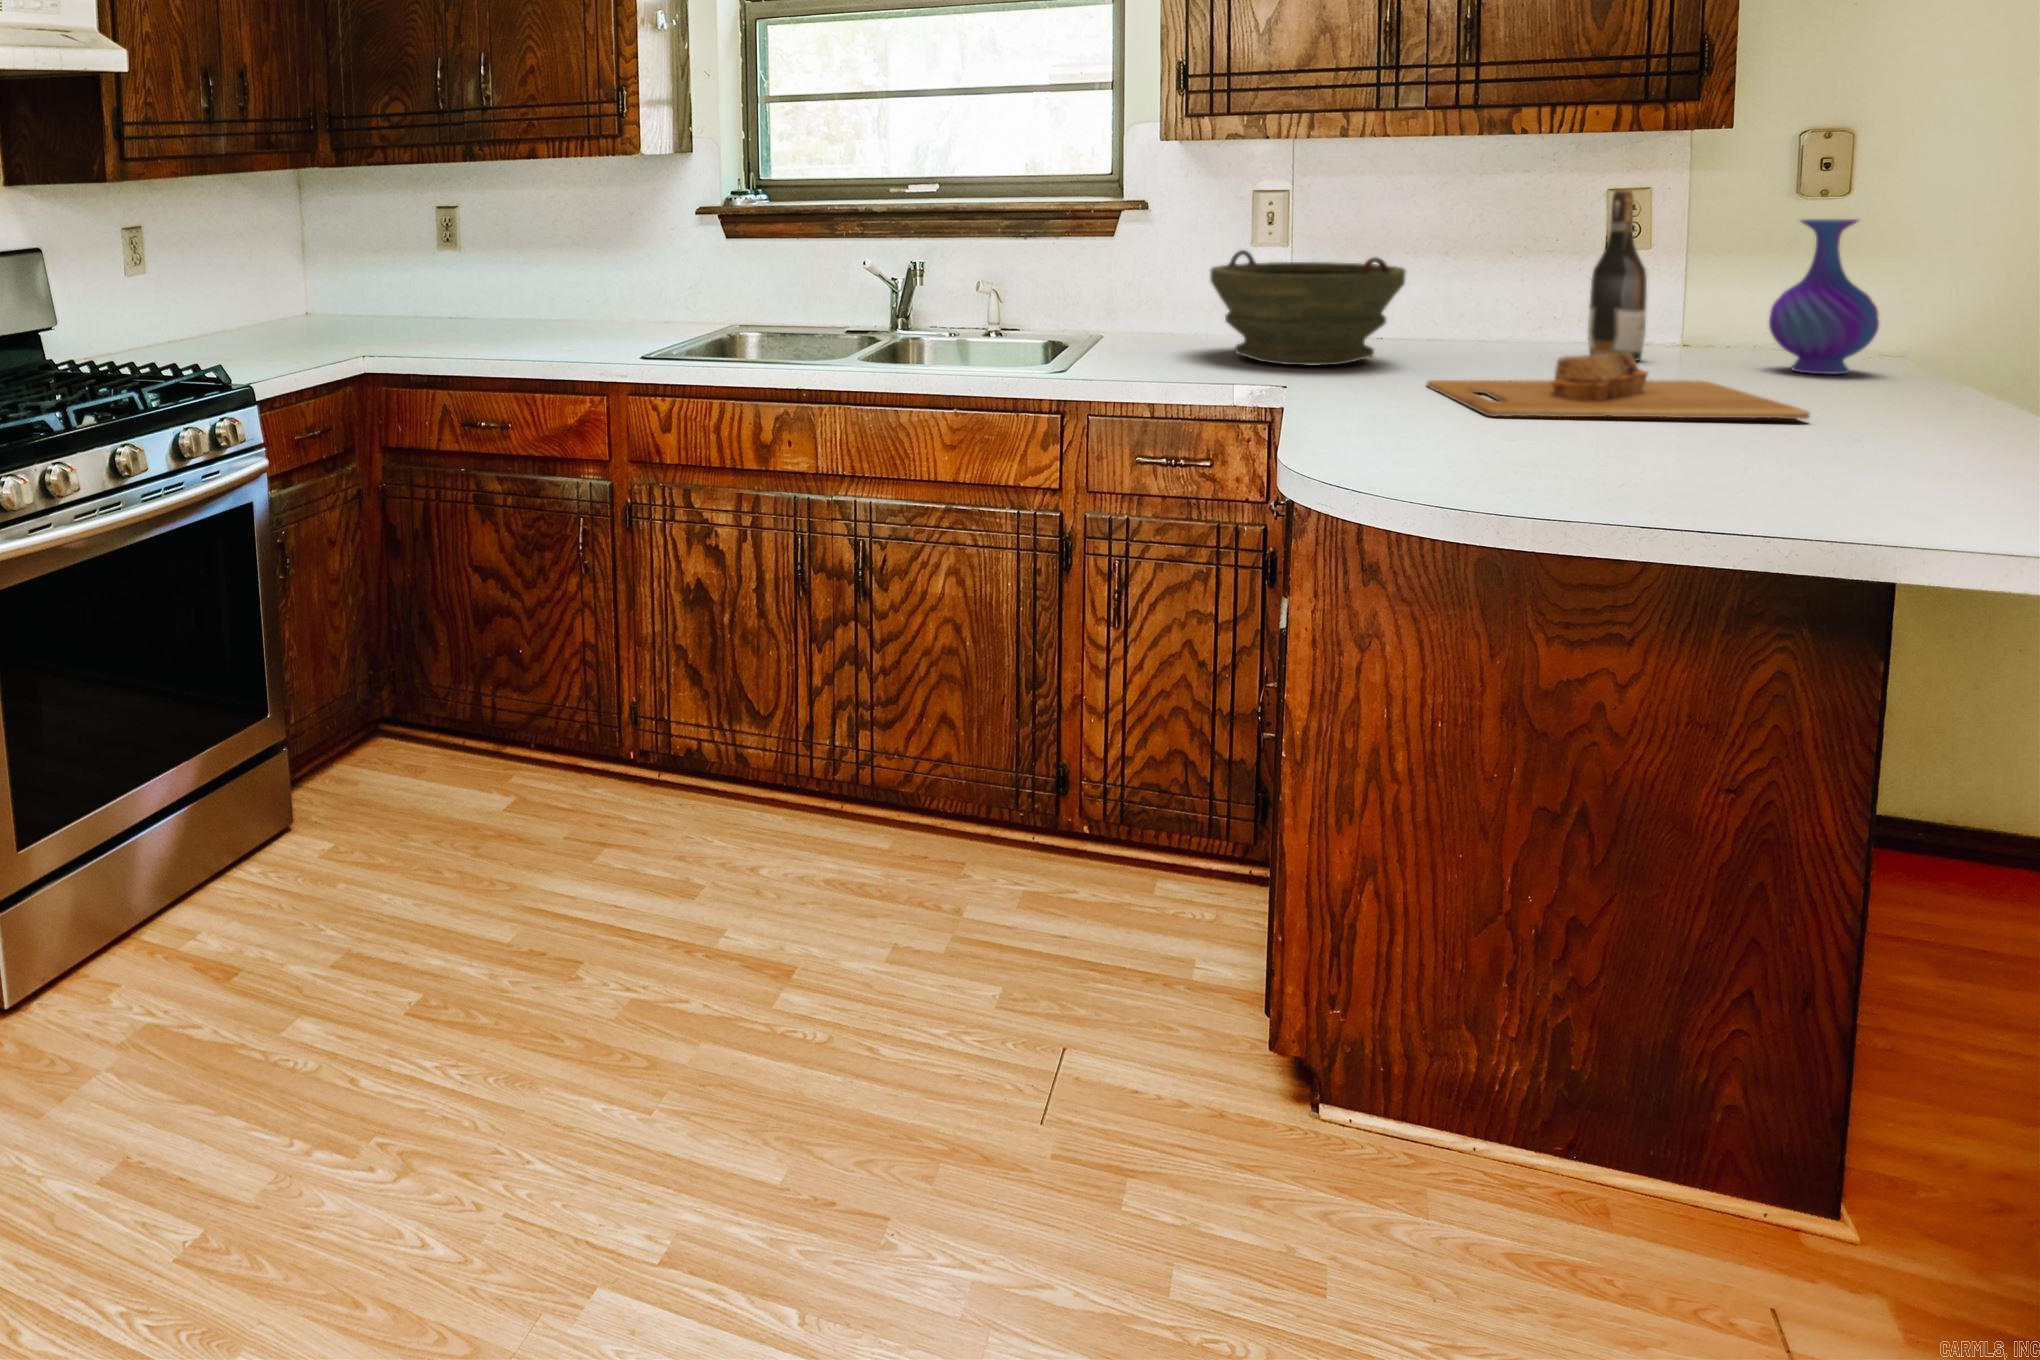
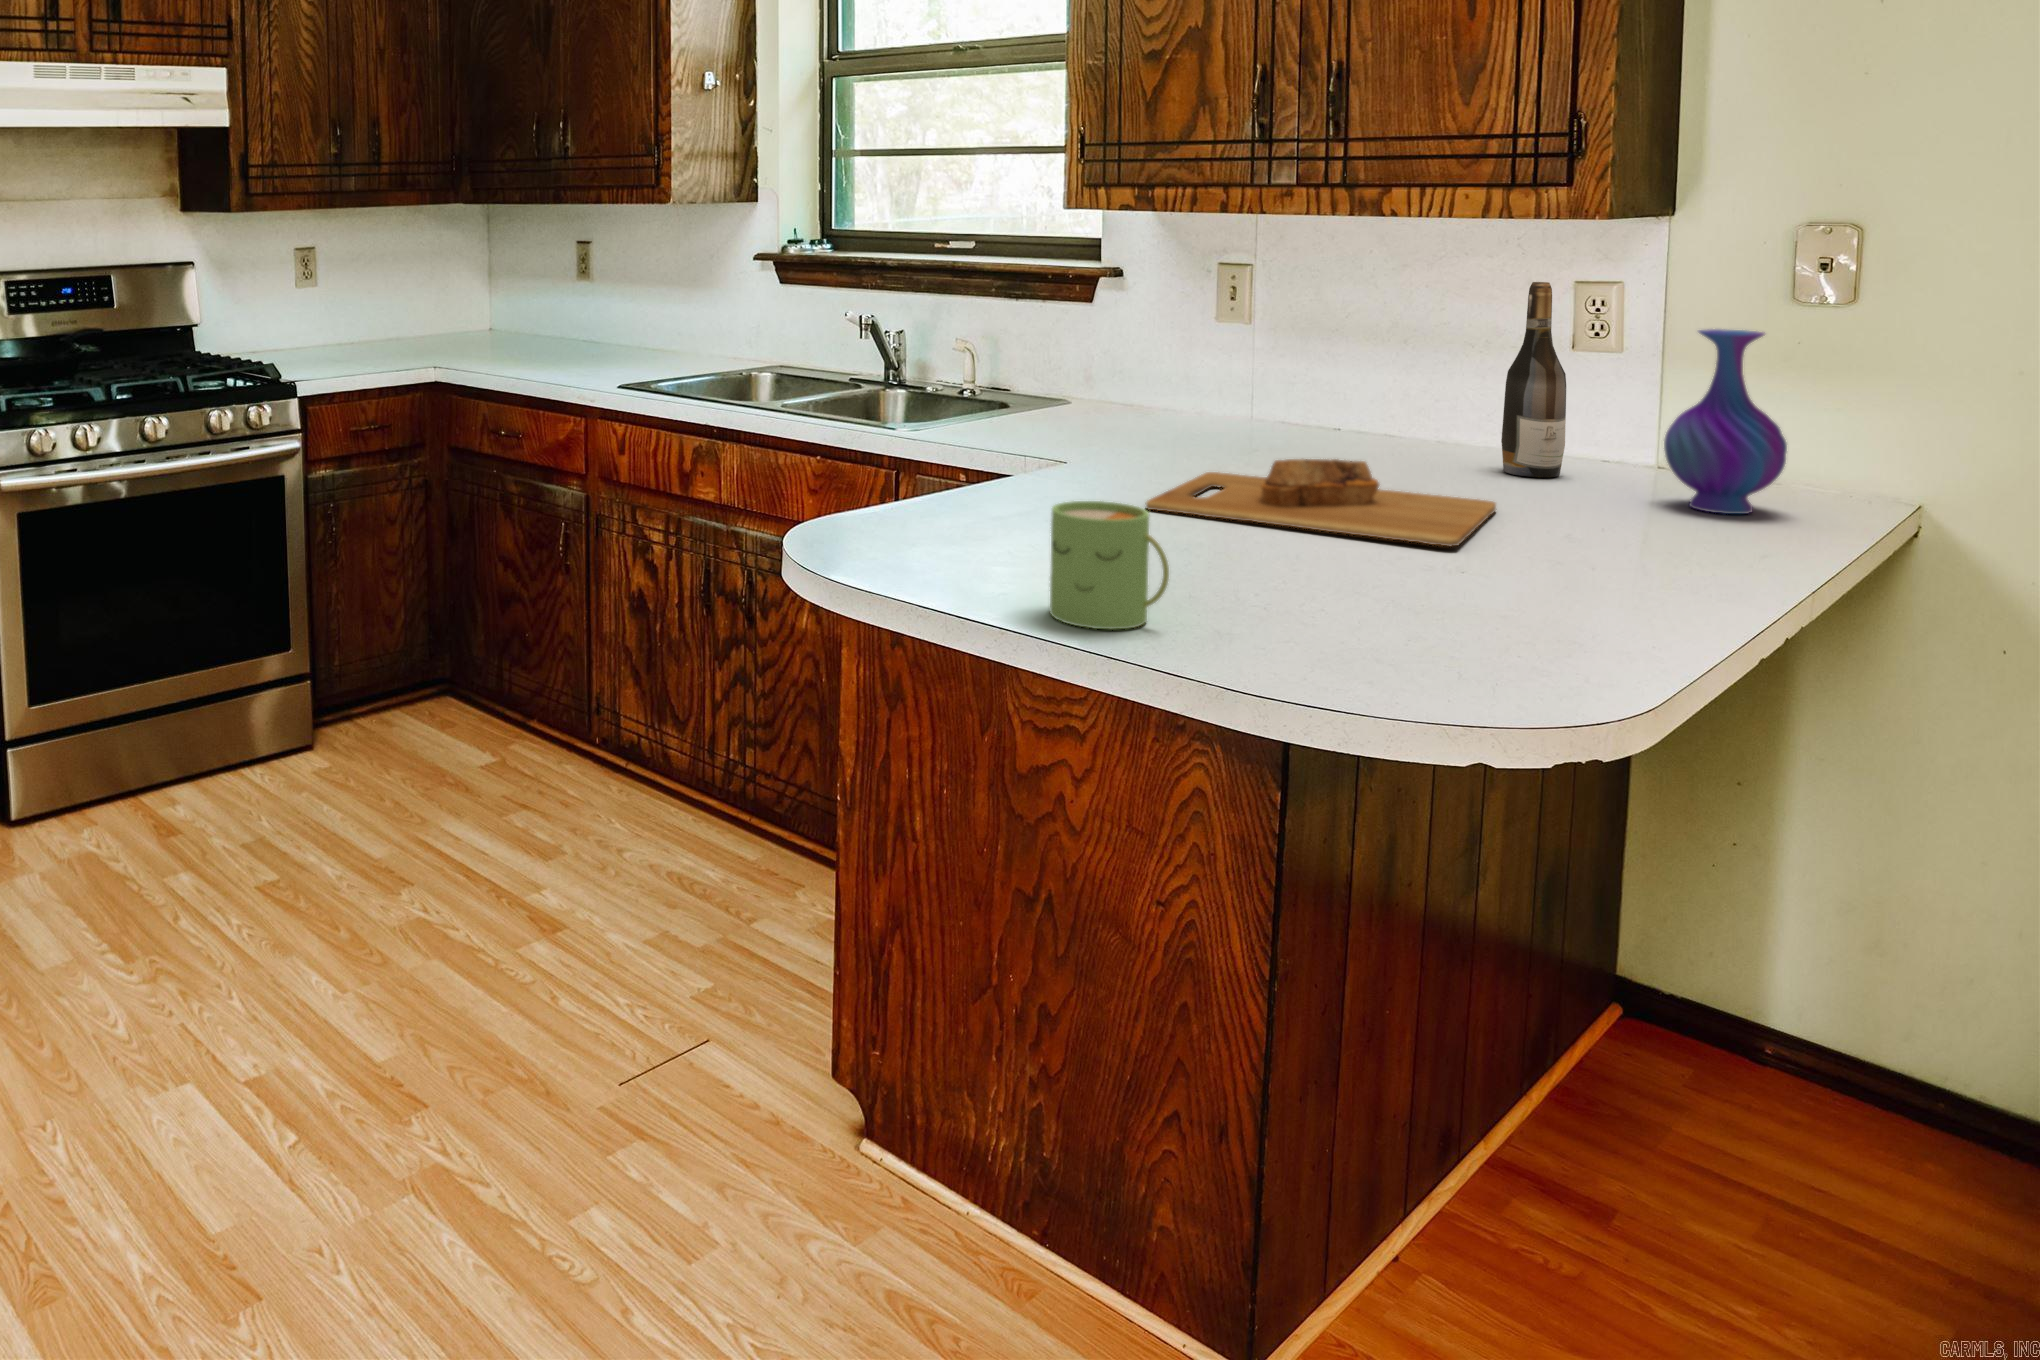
bowl: present [1210,250,1406,366] -> none [1094,323,1282,449]
mug: none [1760,396,1913,525] -> present [1050,501,1169,629]

